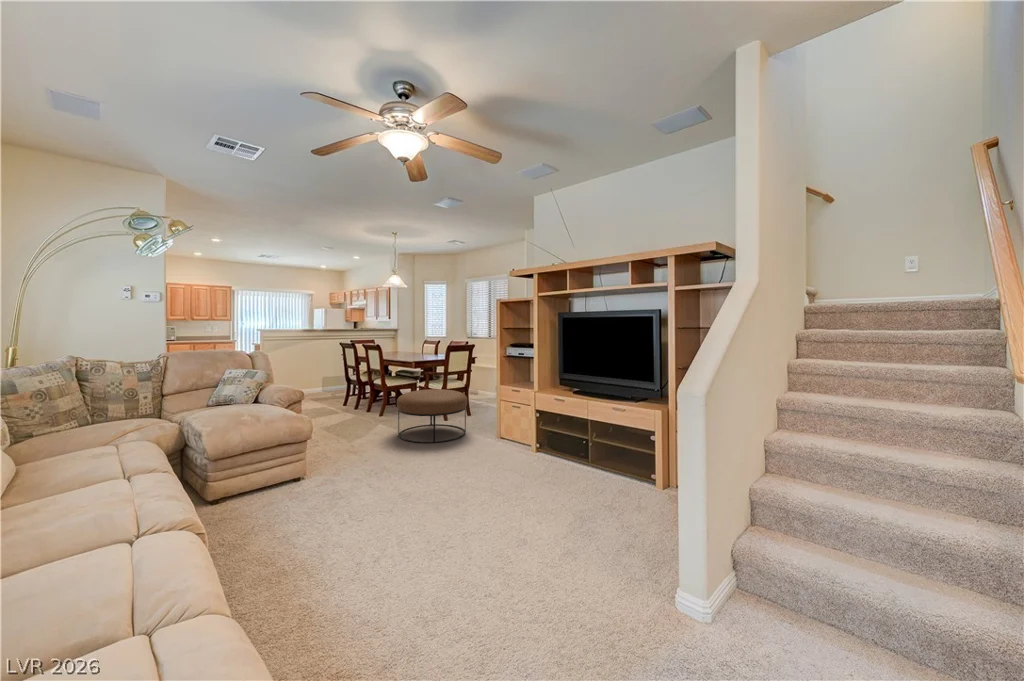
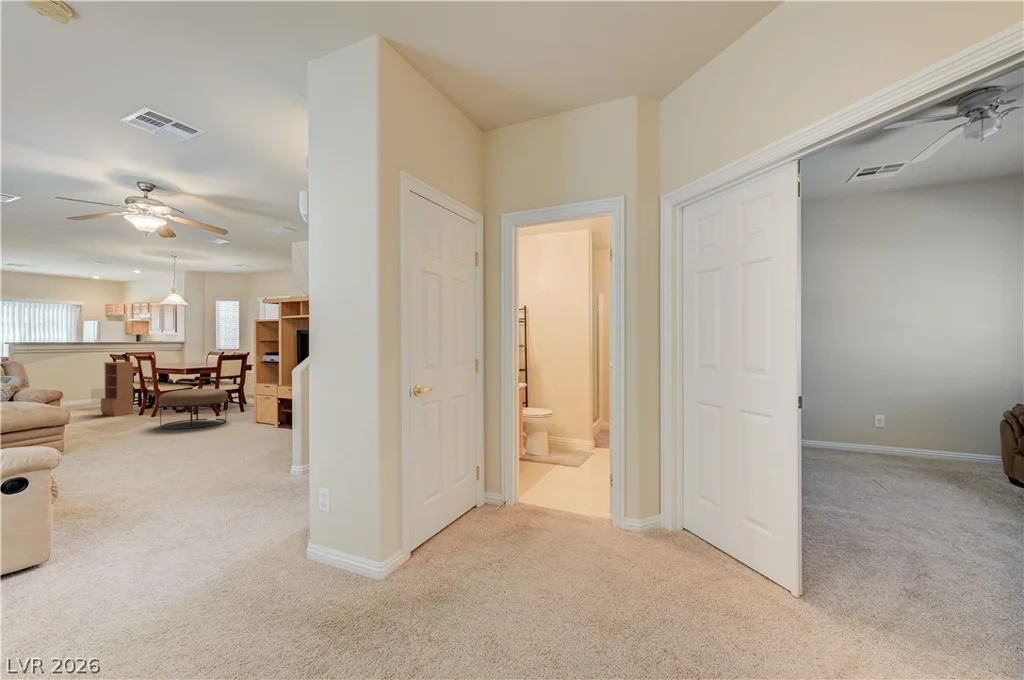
bookcase: none [334,352,363,411] -> present [101,362,133,416]

